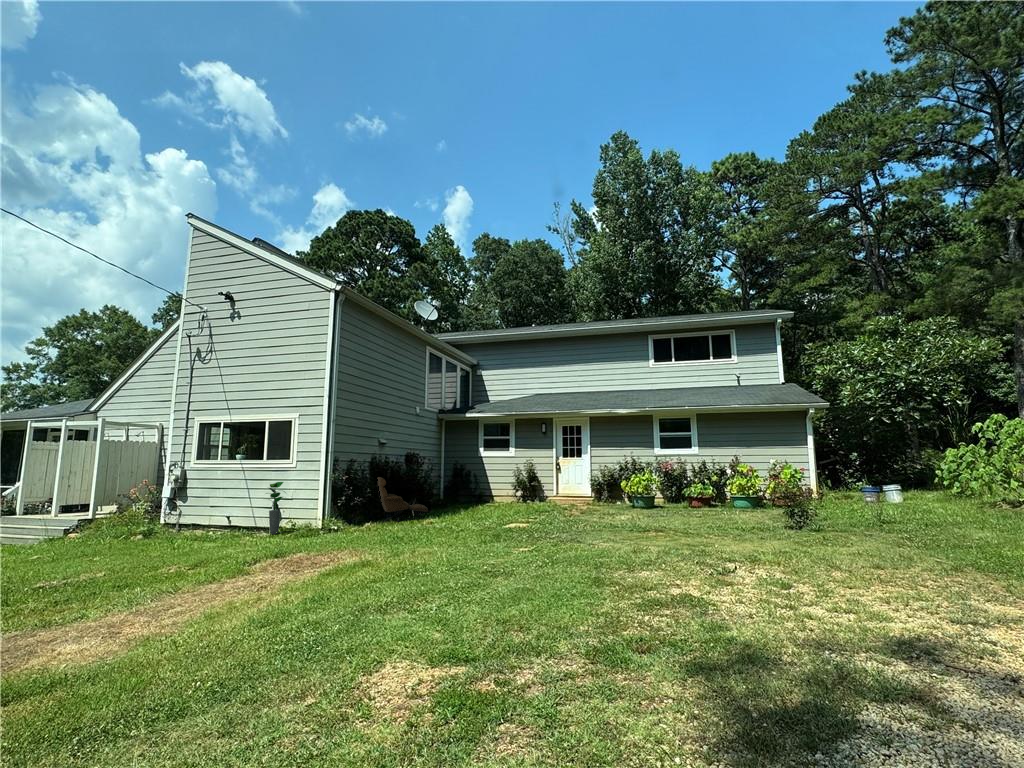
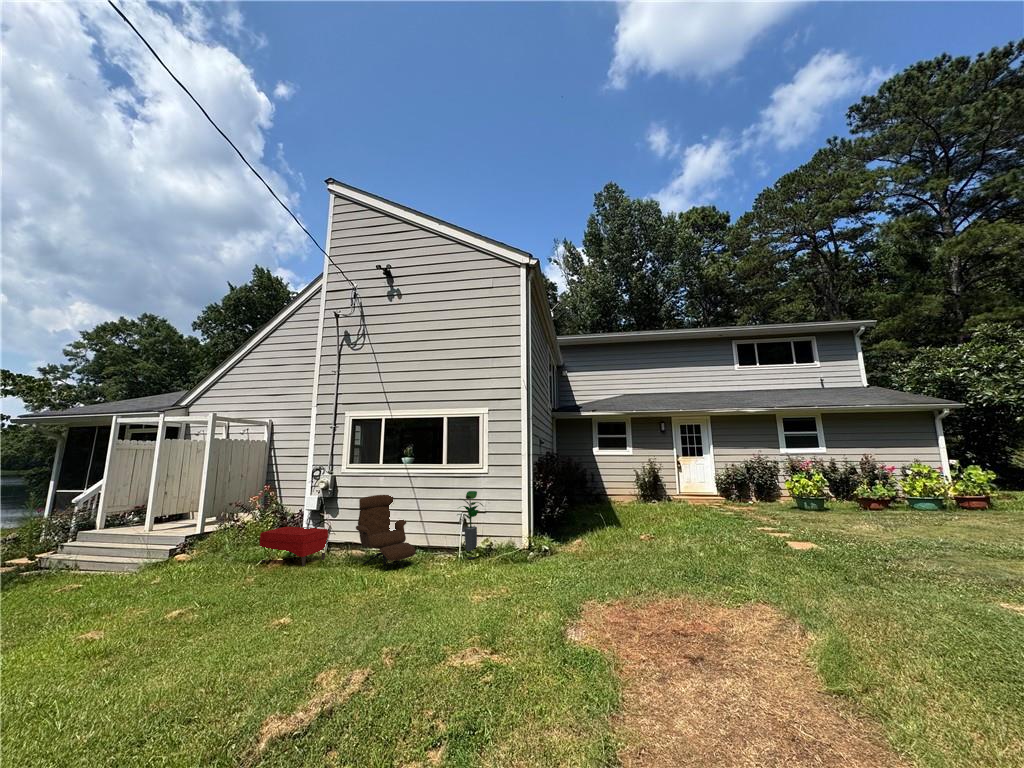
lounge chair: present [377,477,428,522] -> present [356,495,415,571]
bench: none [126,510,176,538] -> present [260,527,328,567]

